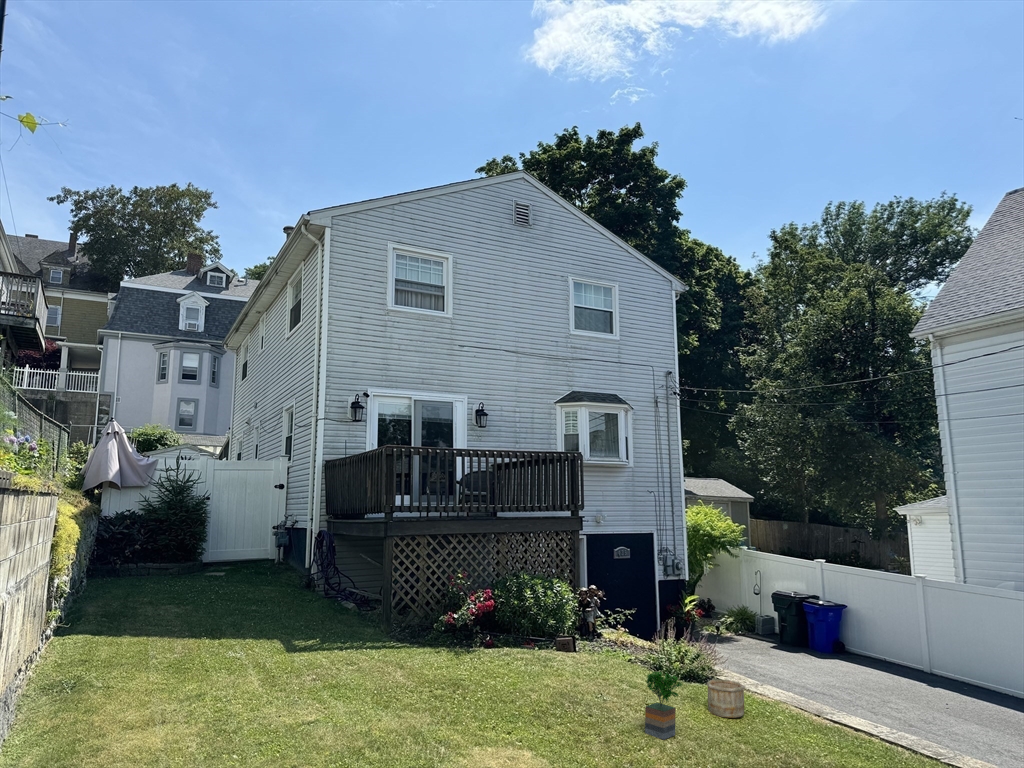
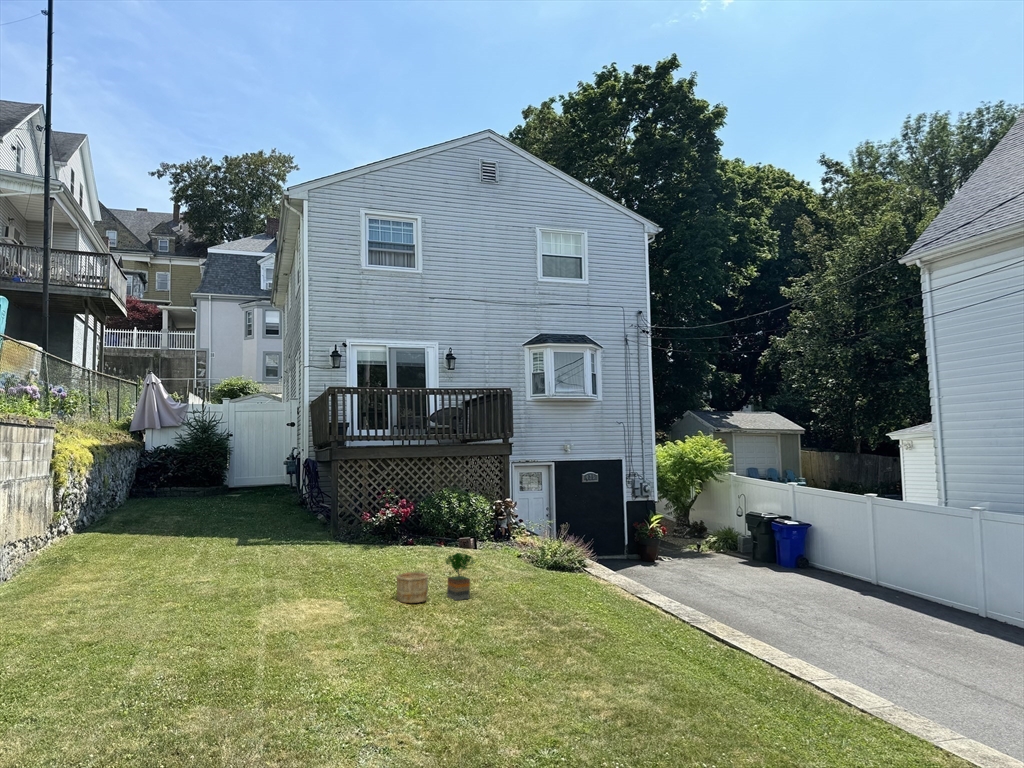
wooden bucket: present [706,679,745,718] -> present [396,572,428,603]

